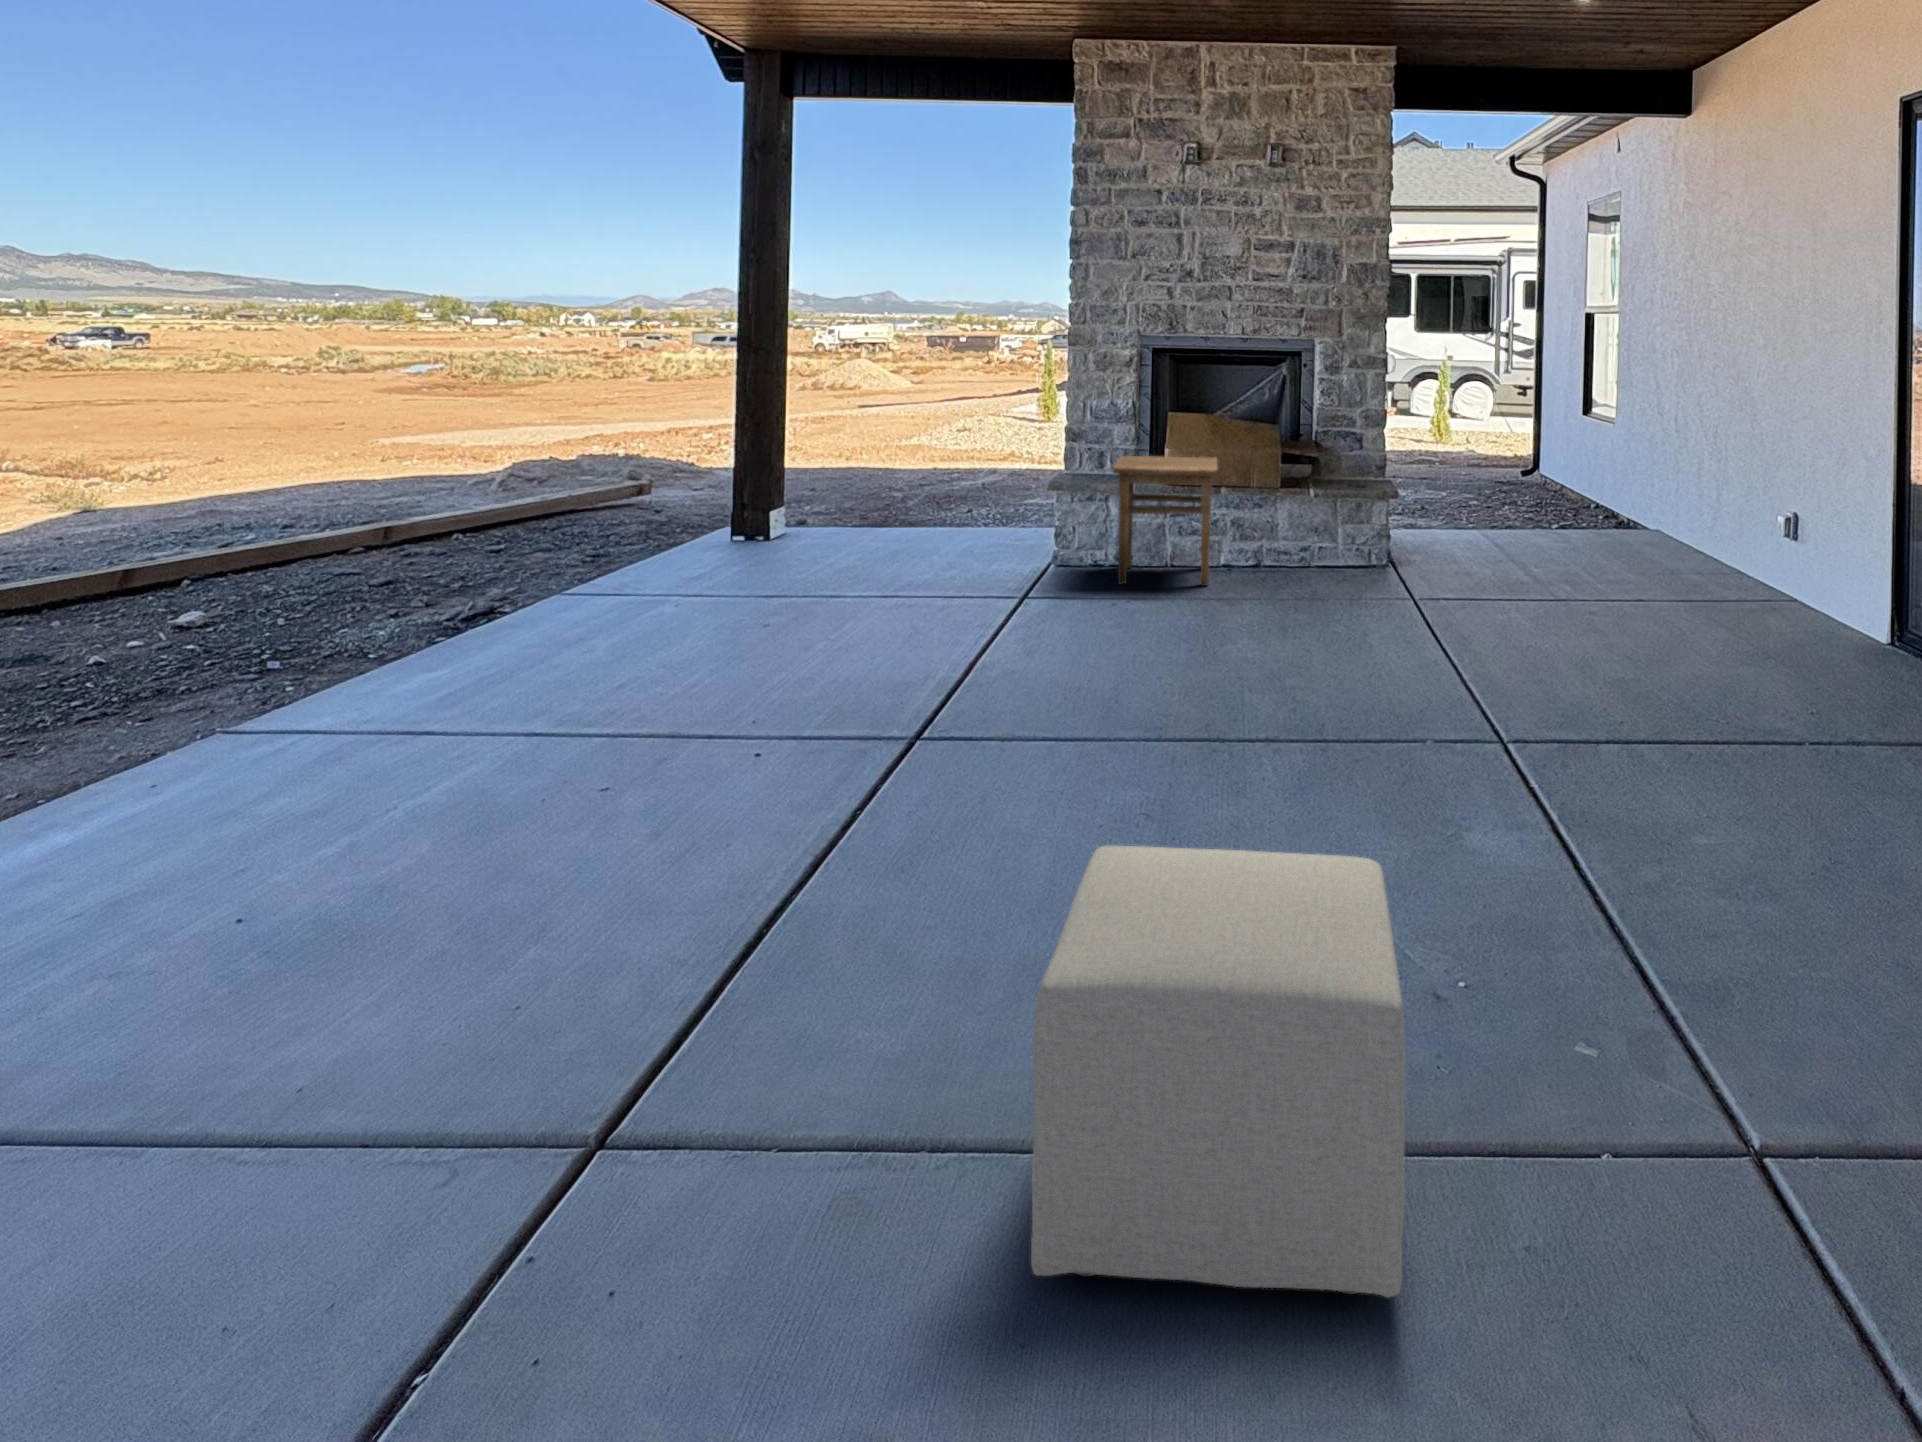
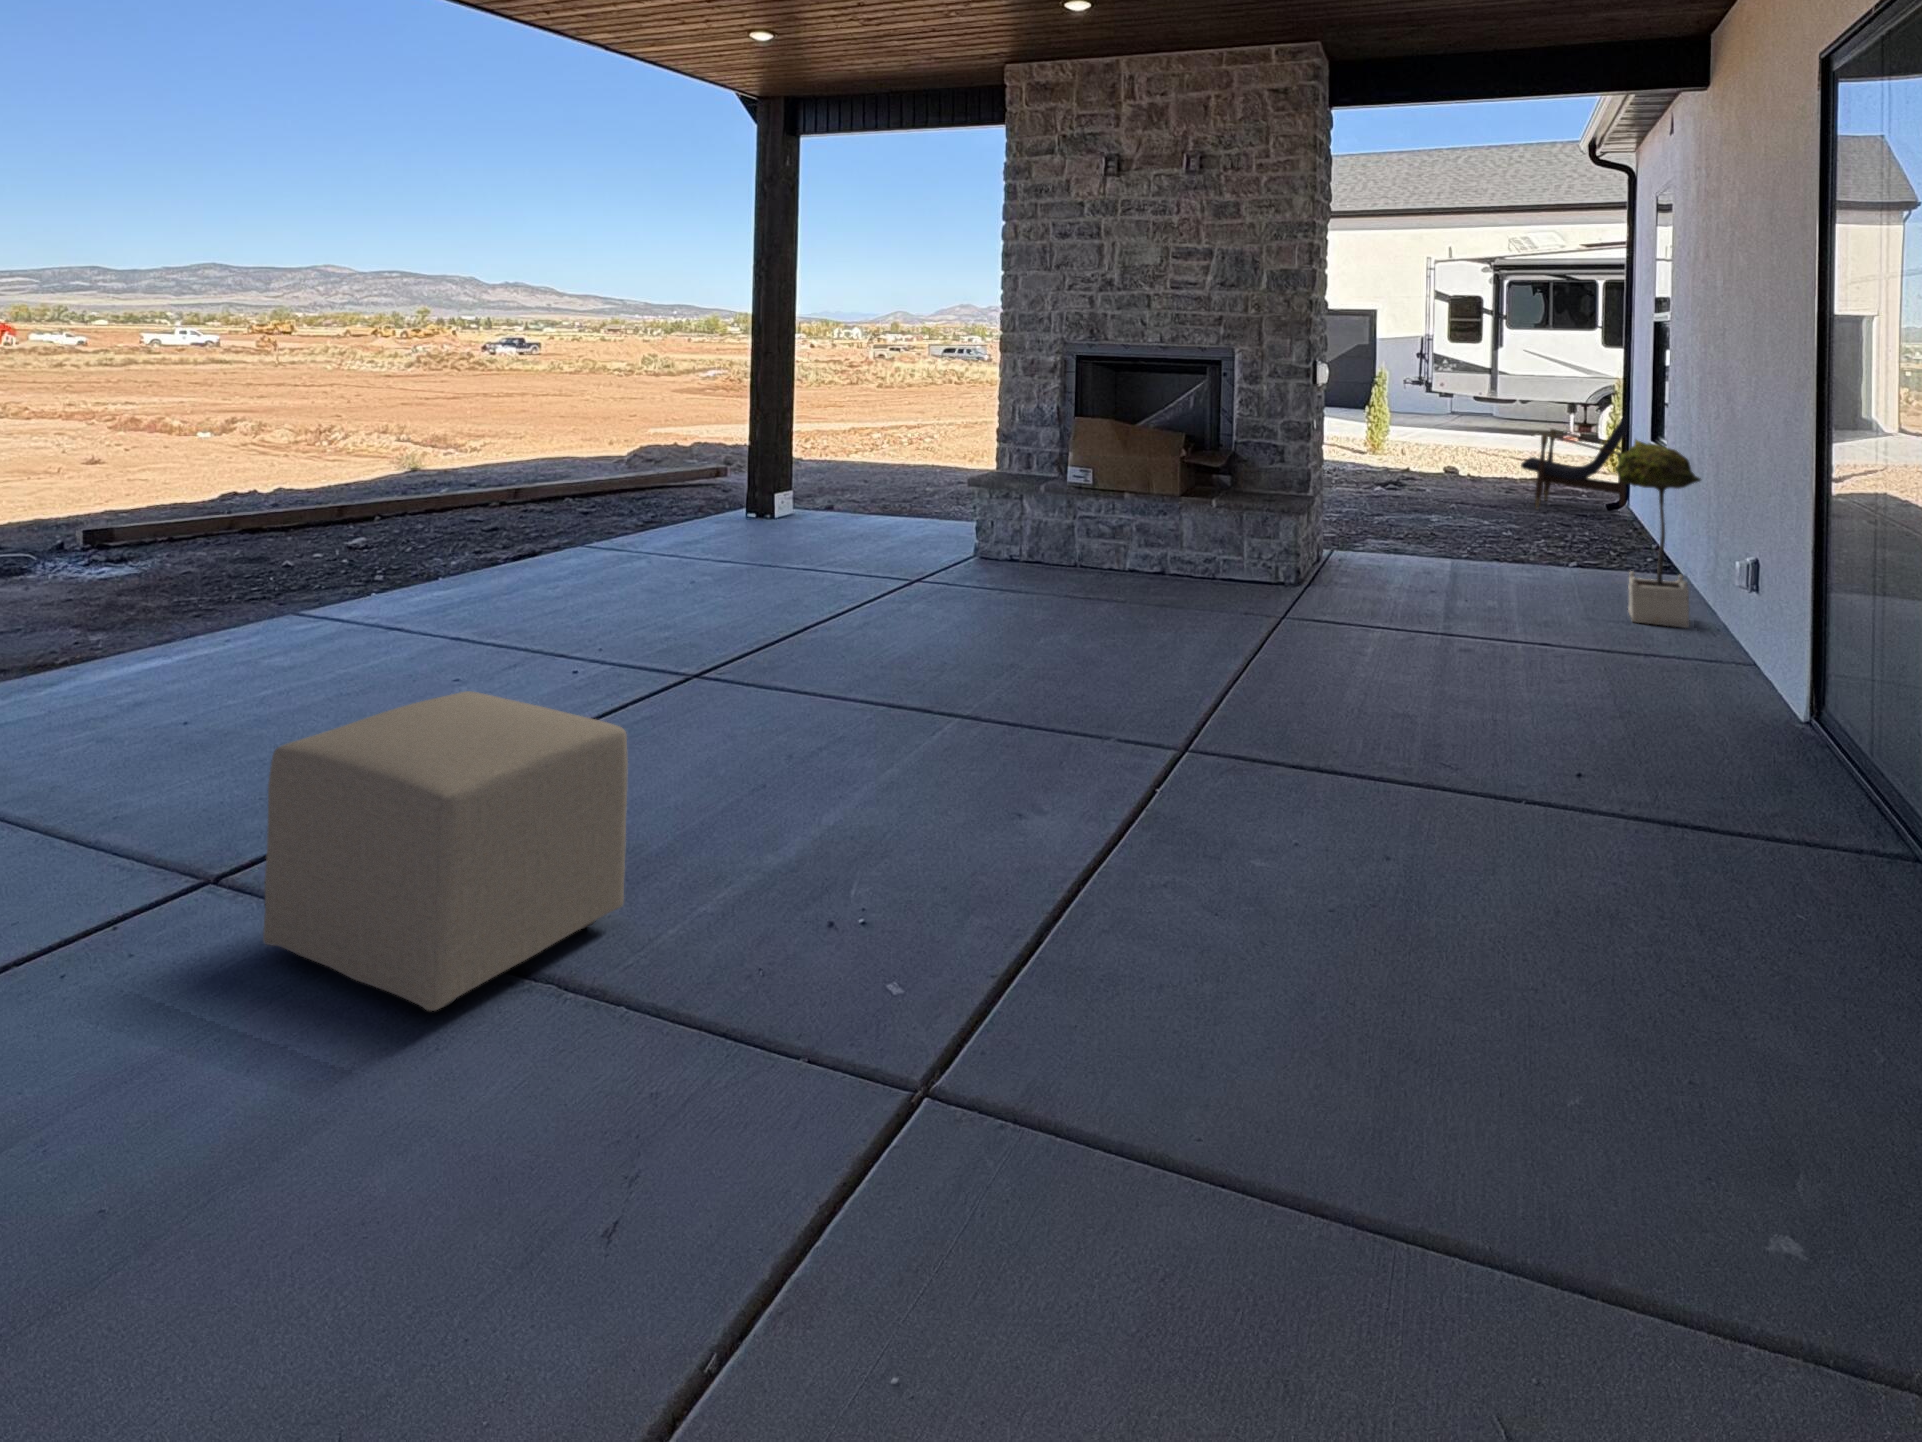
lounge chair: none [1453,385,1551,480] -> present [1521,415,1627,509]
potted tree: none [1671,416,1741,580] -> present [1615,440,1701,628]
side table: present [1113,456,1217,586] -> none [1000,452,1120,577]

